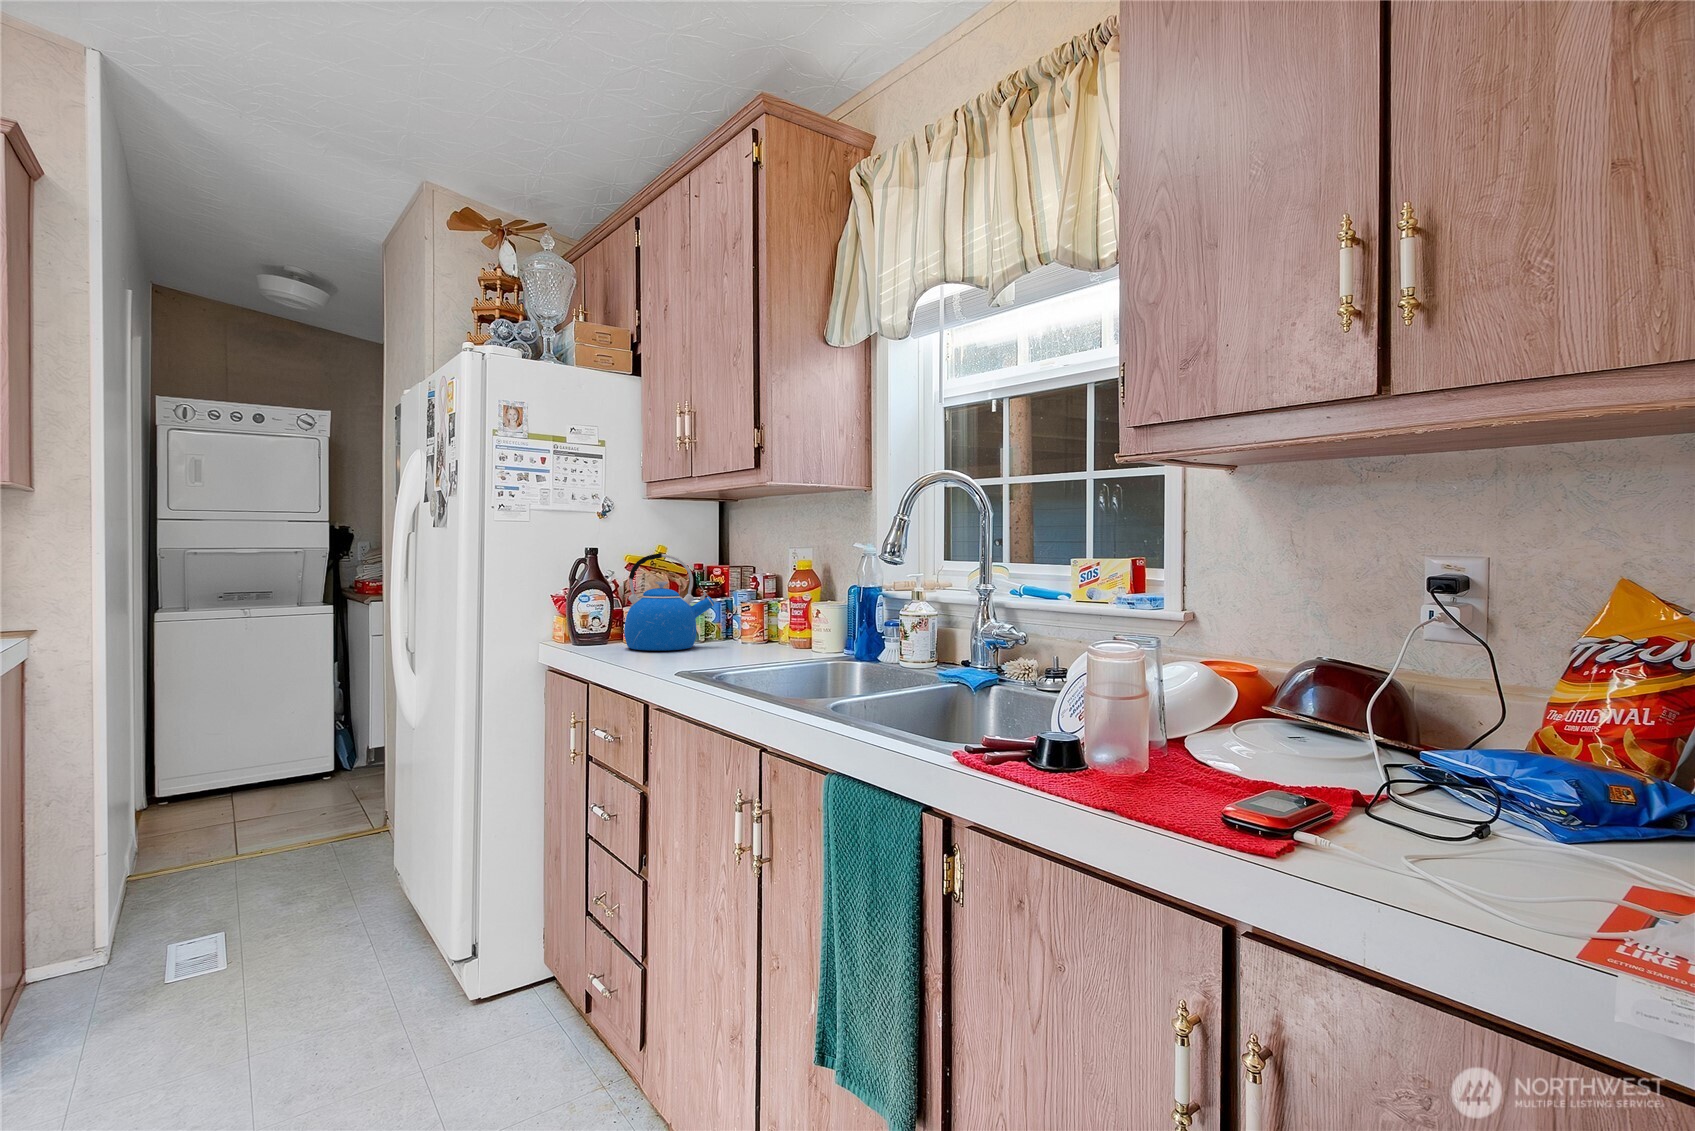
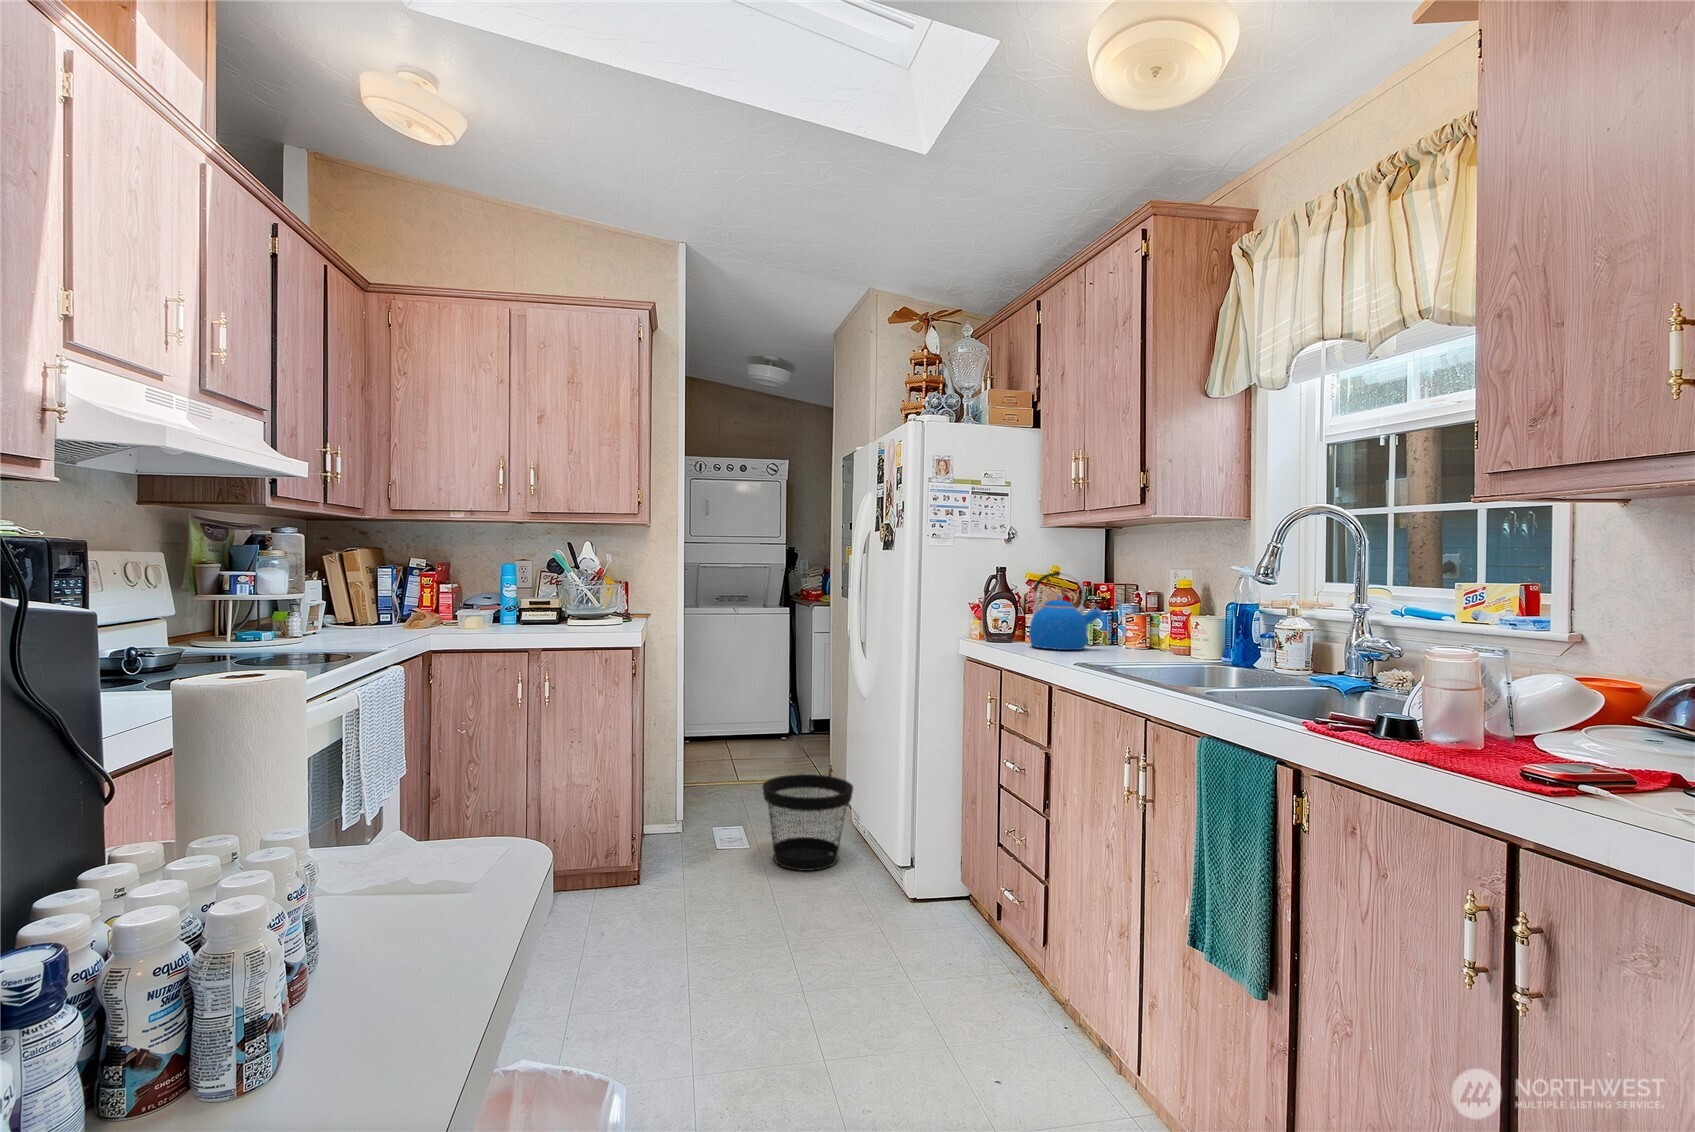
wastebasket: none [247,835,399,980] -> present [763,774,853,871]

